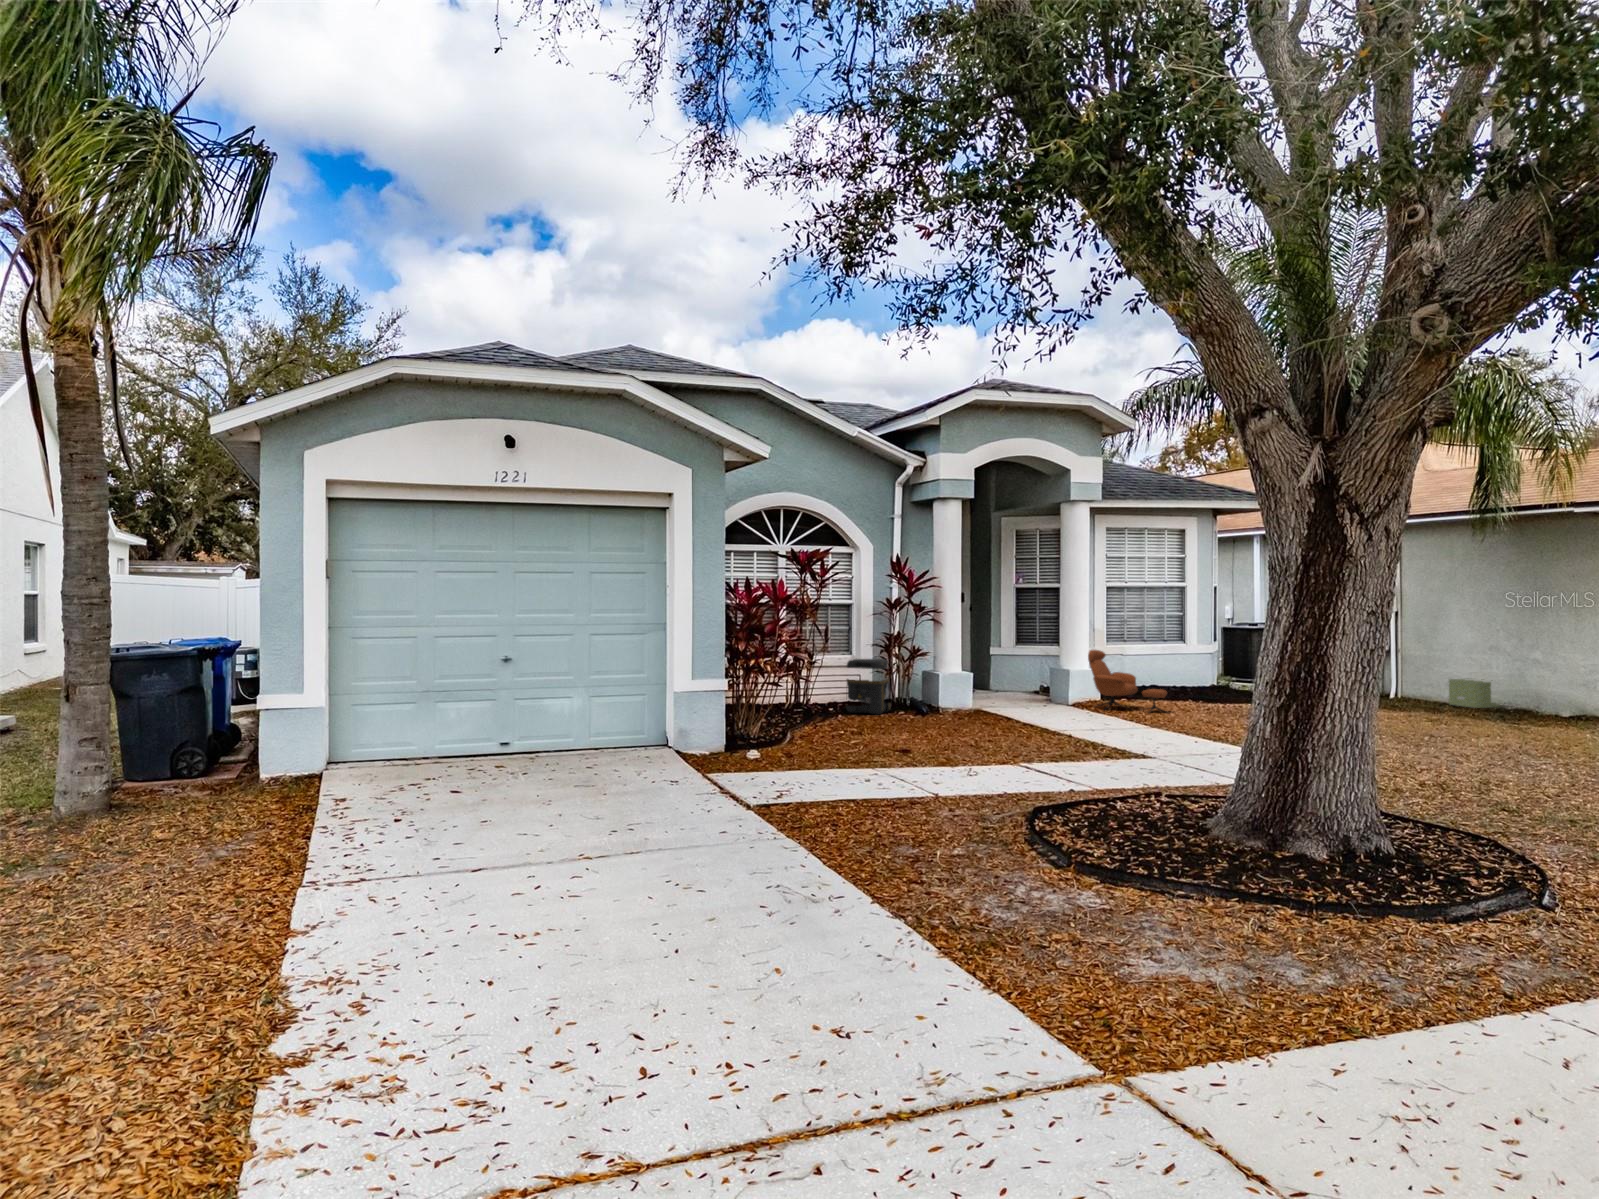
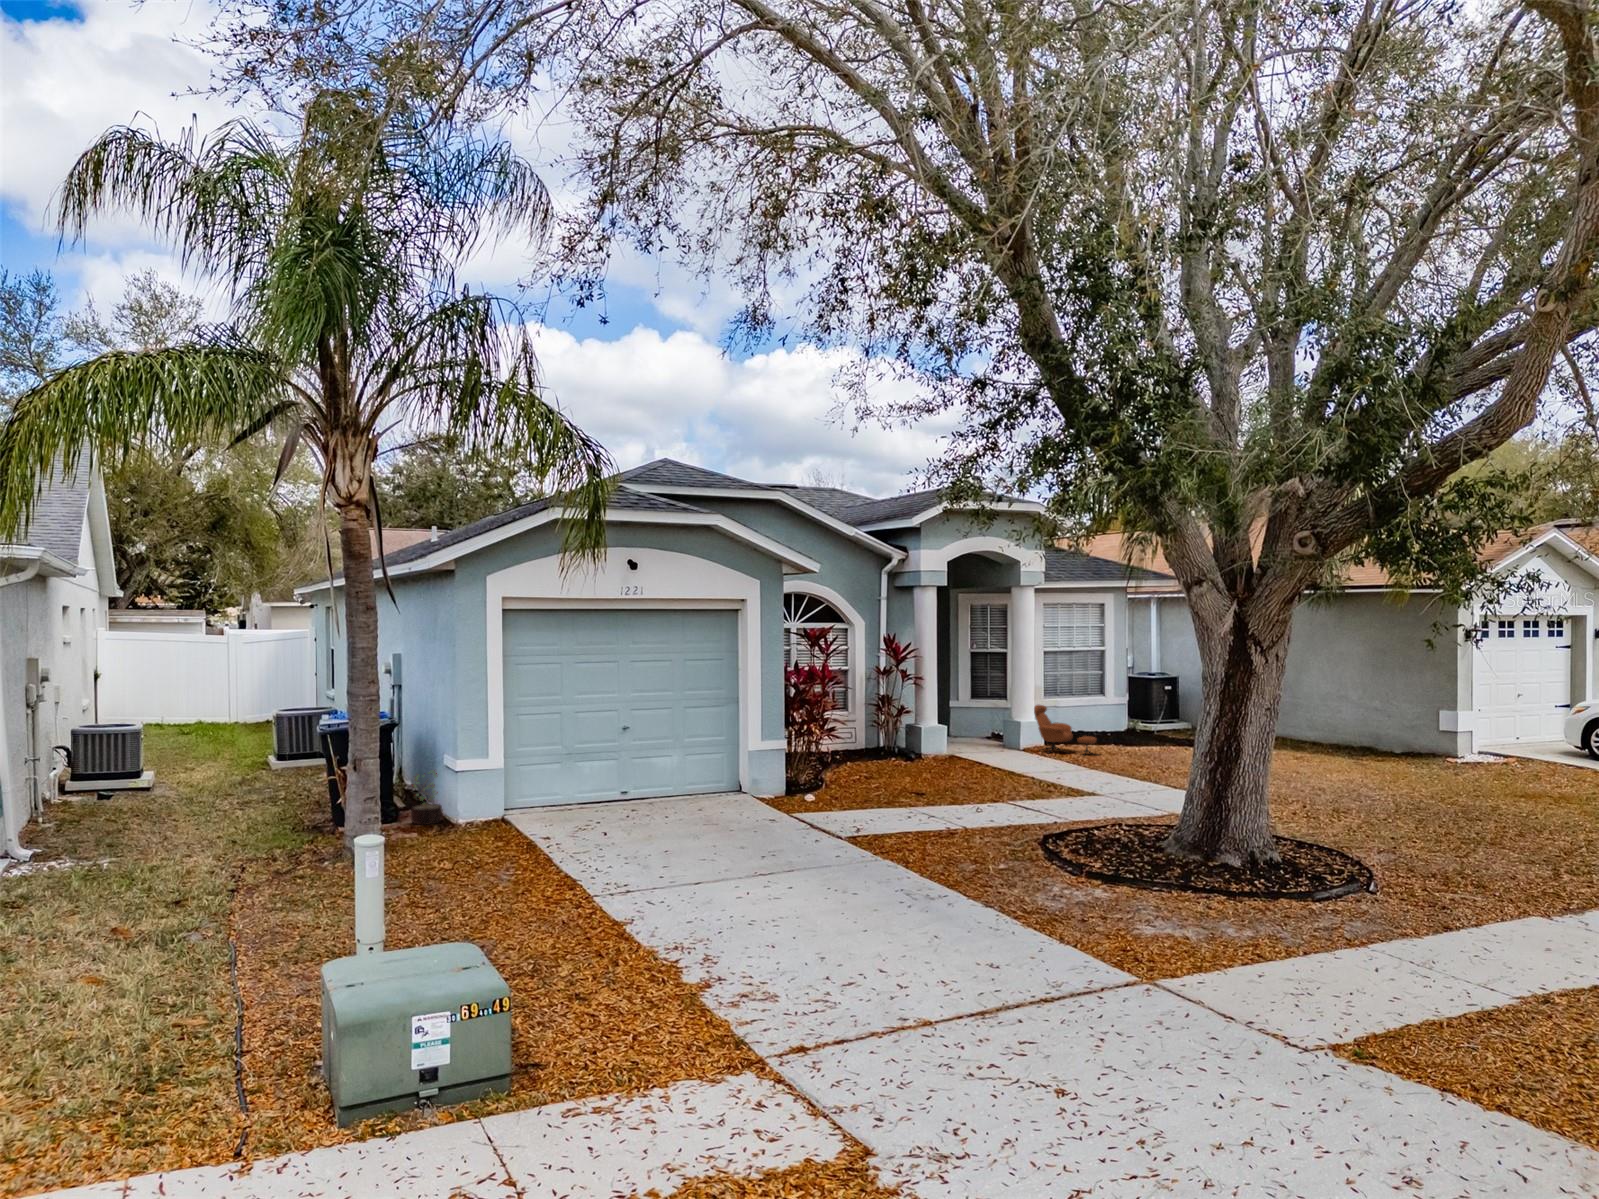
toolbox: present [847,659,891,714] -> none [846,714,882,760]
storage box: present [1449,679,1499,708] -> none [1308,724,1347,748]
decorative plant: none [218,709,263,780] -> present [411,771,442,825]

